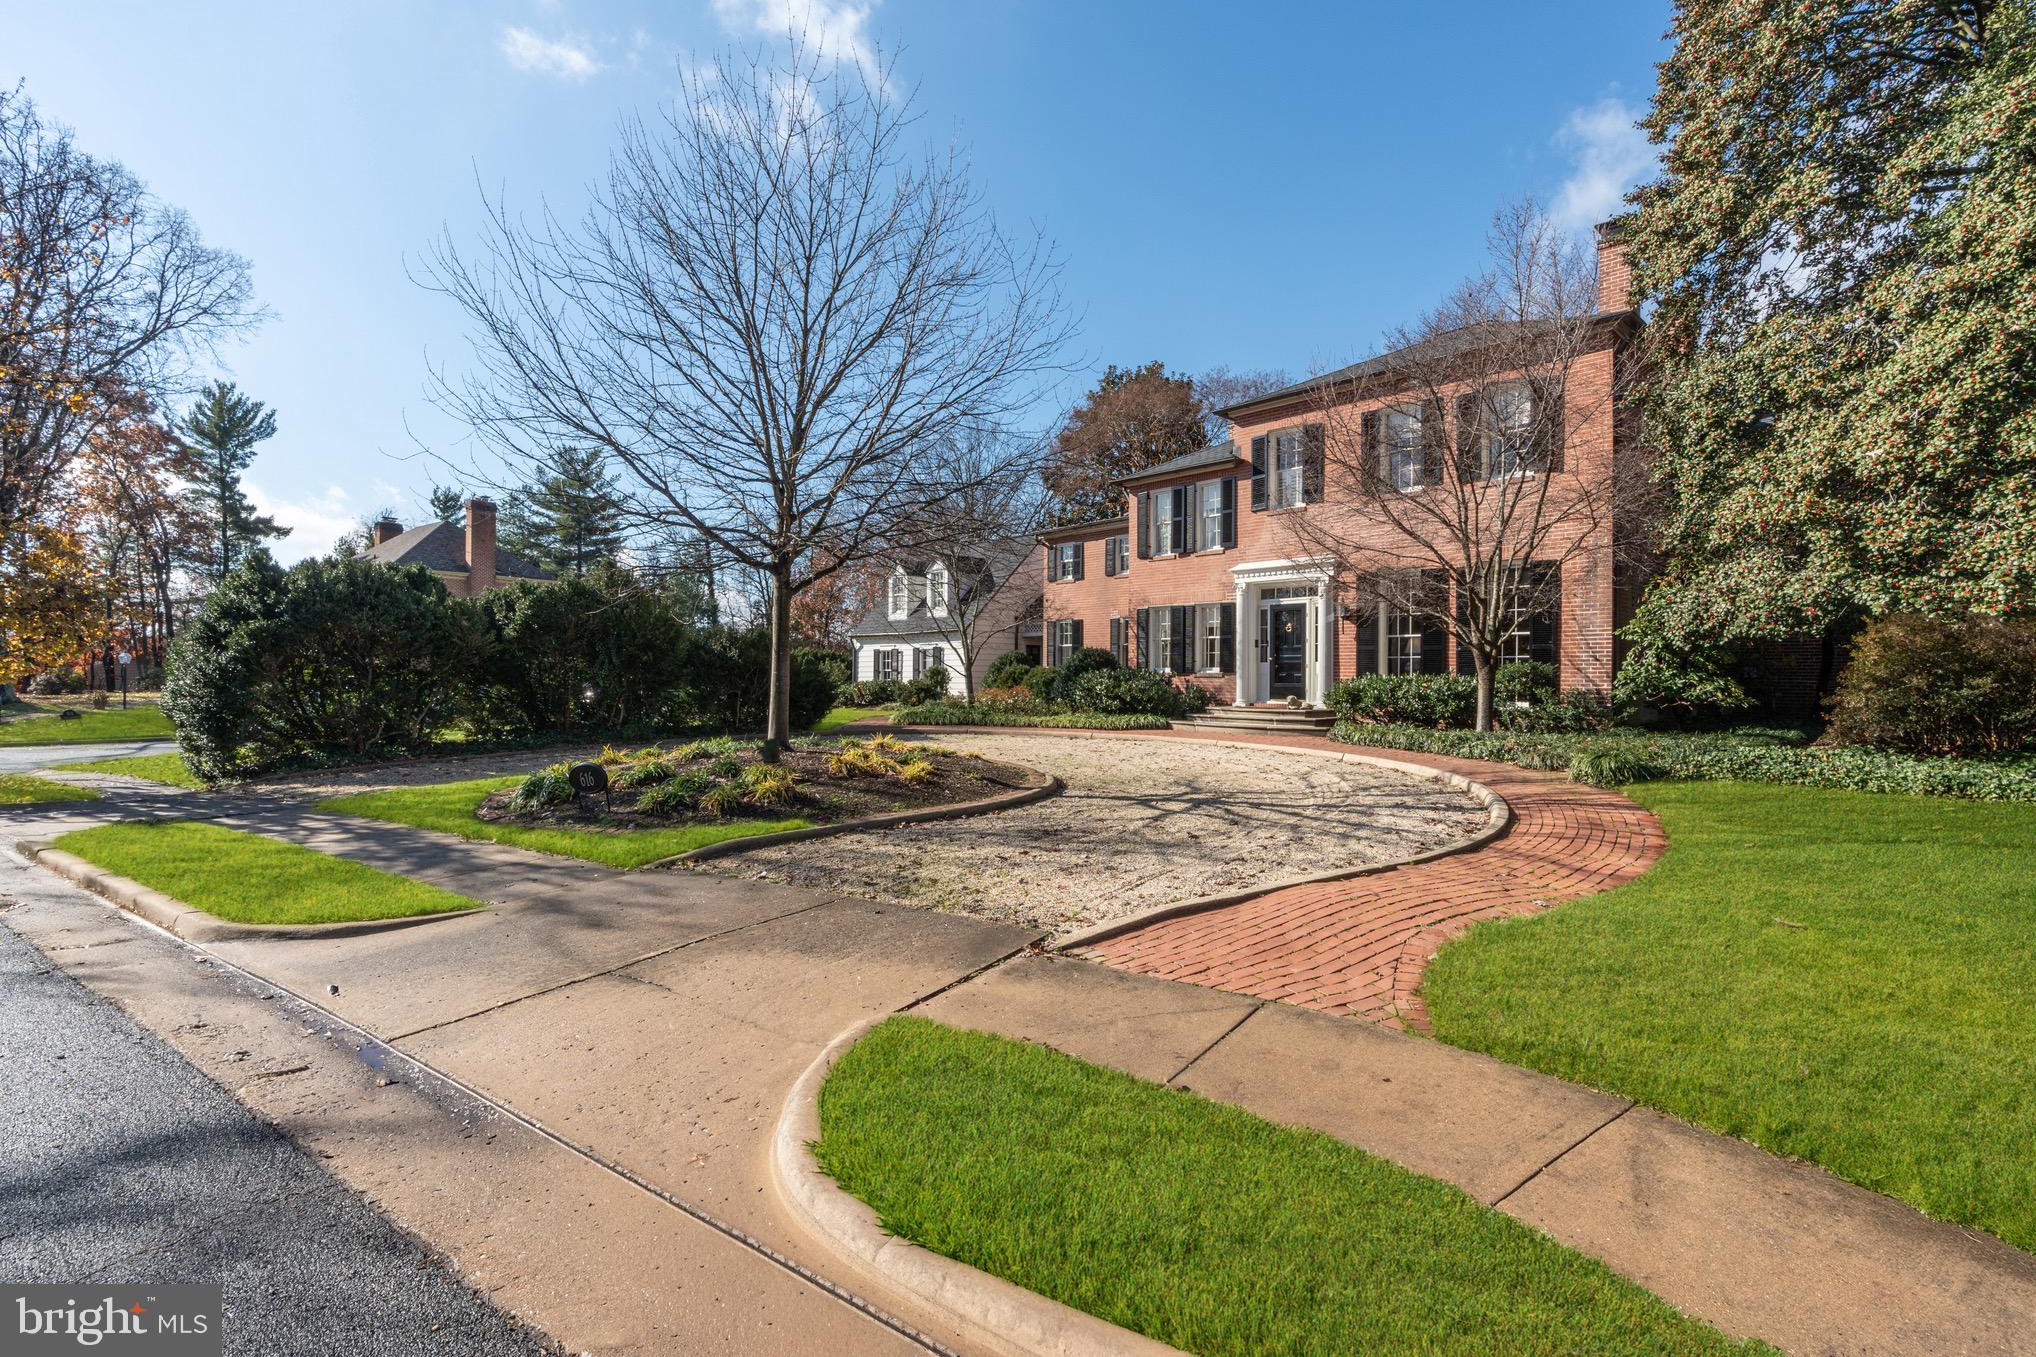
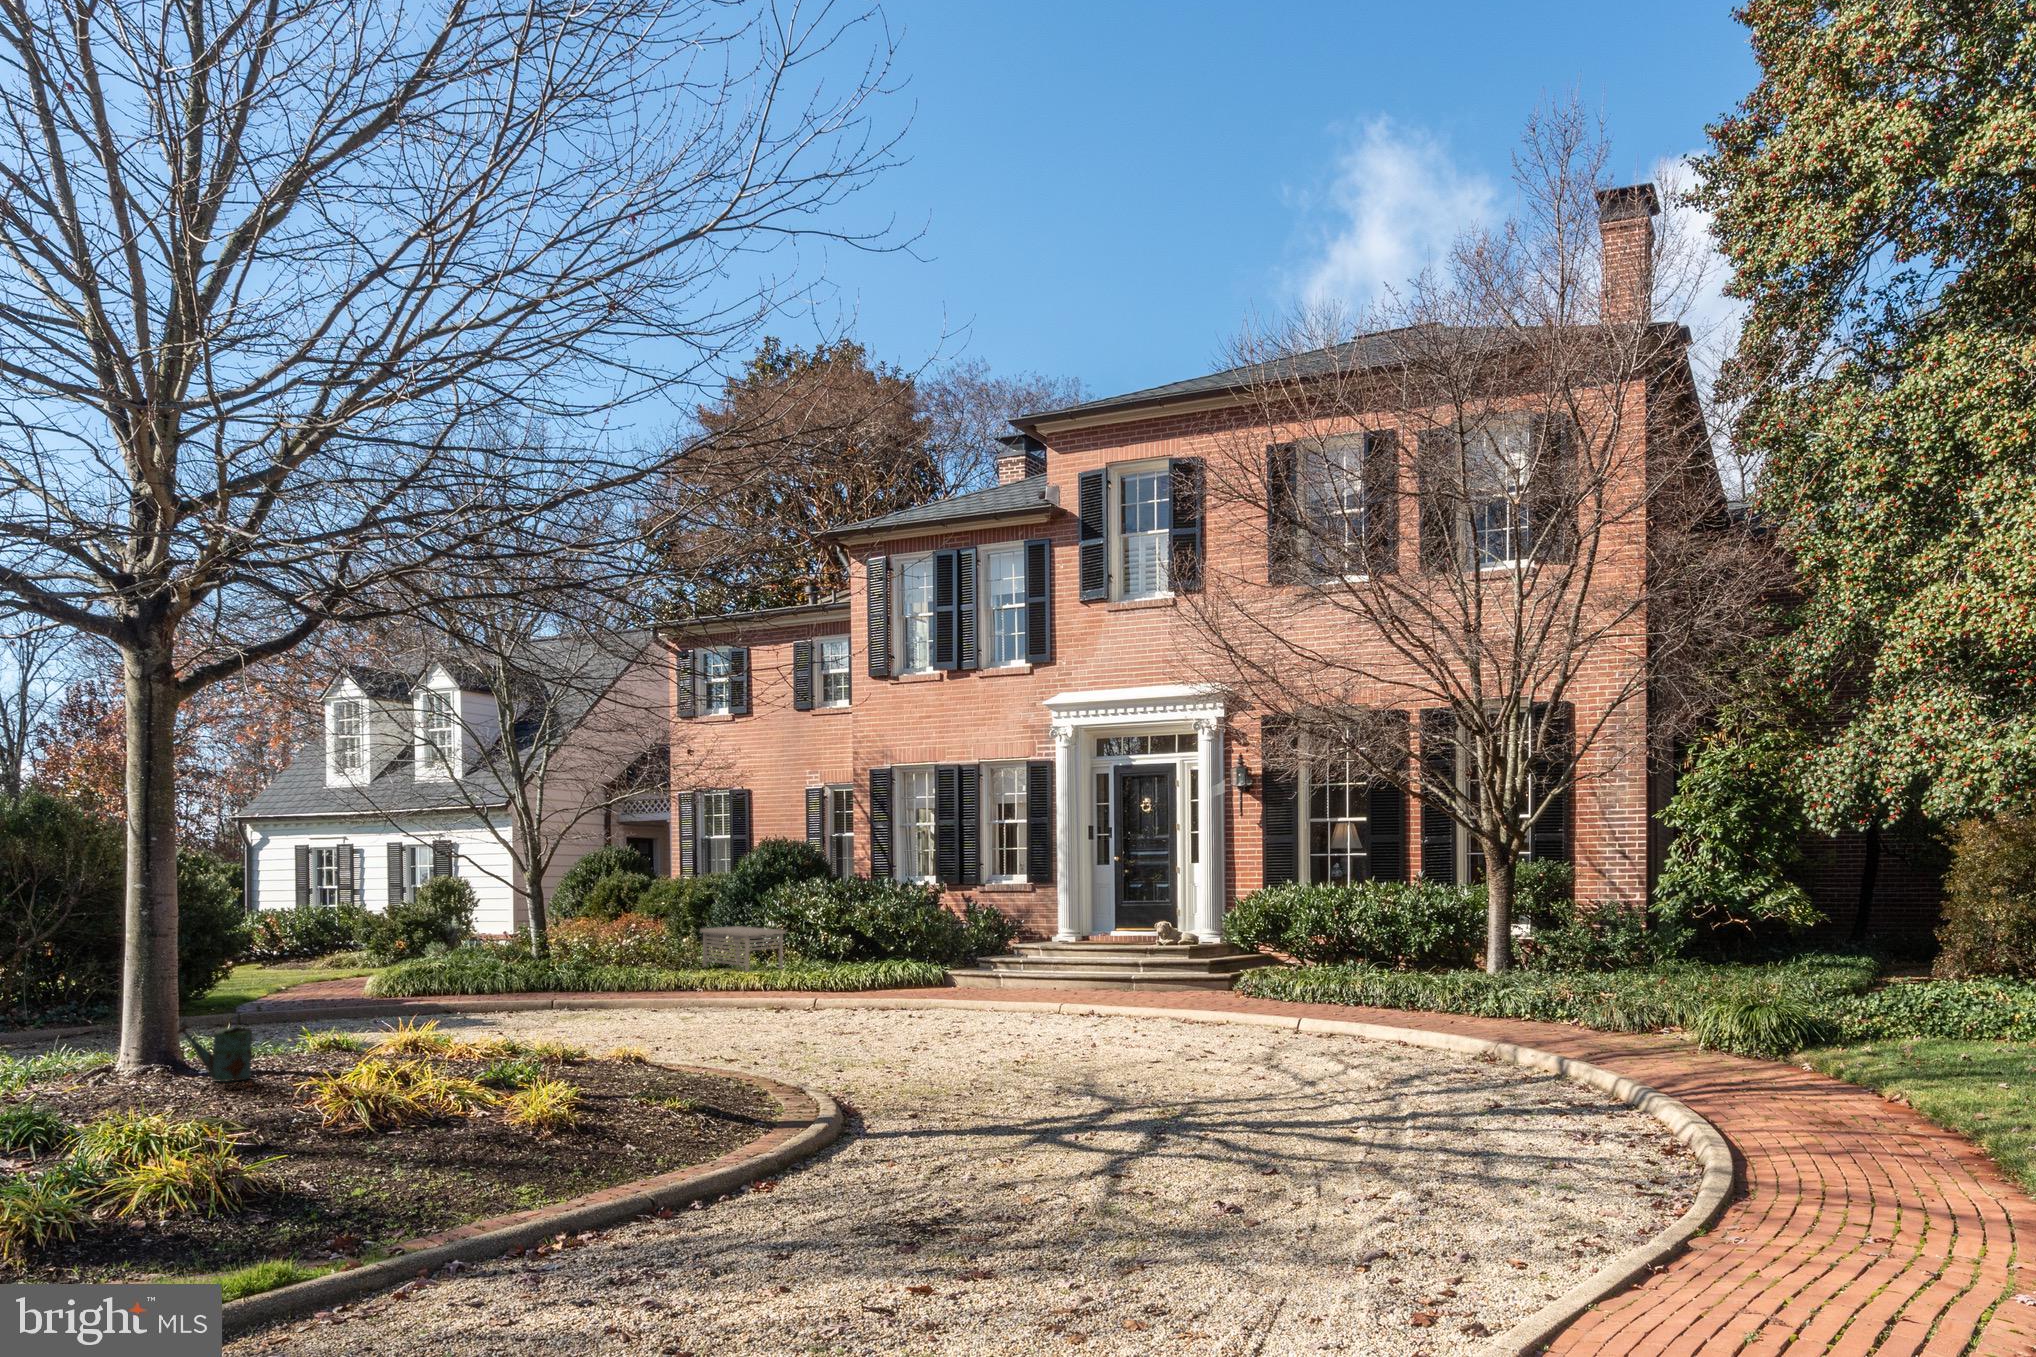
storage bench: none [1045,694,1088,718] -> present [700,926,786,972]

